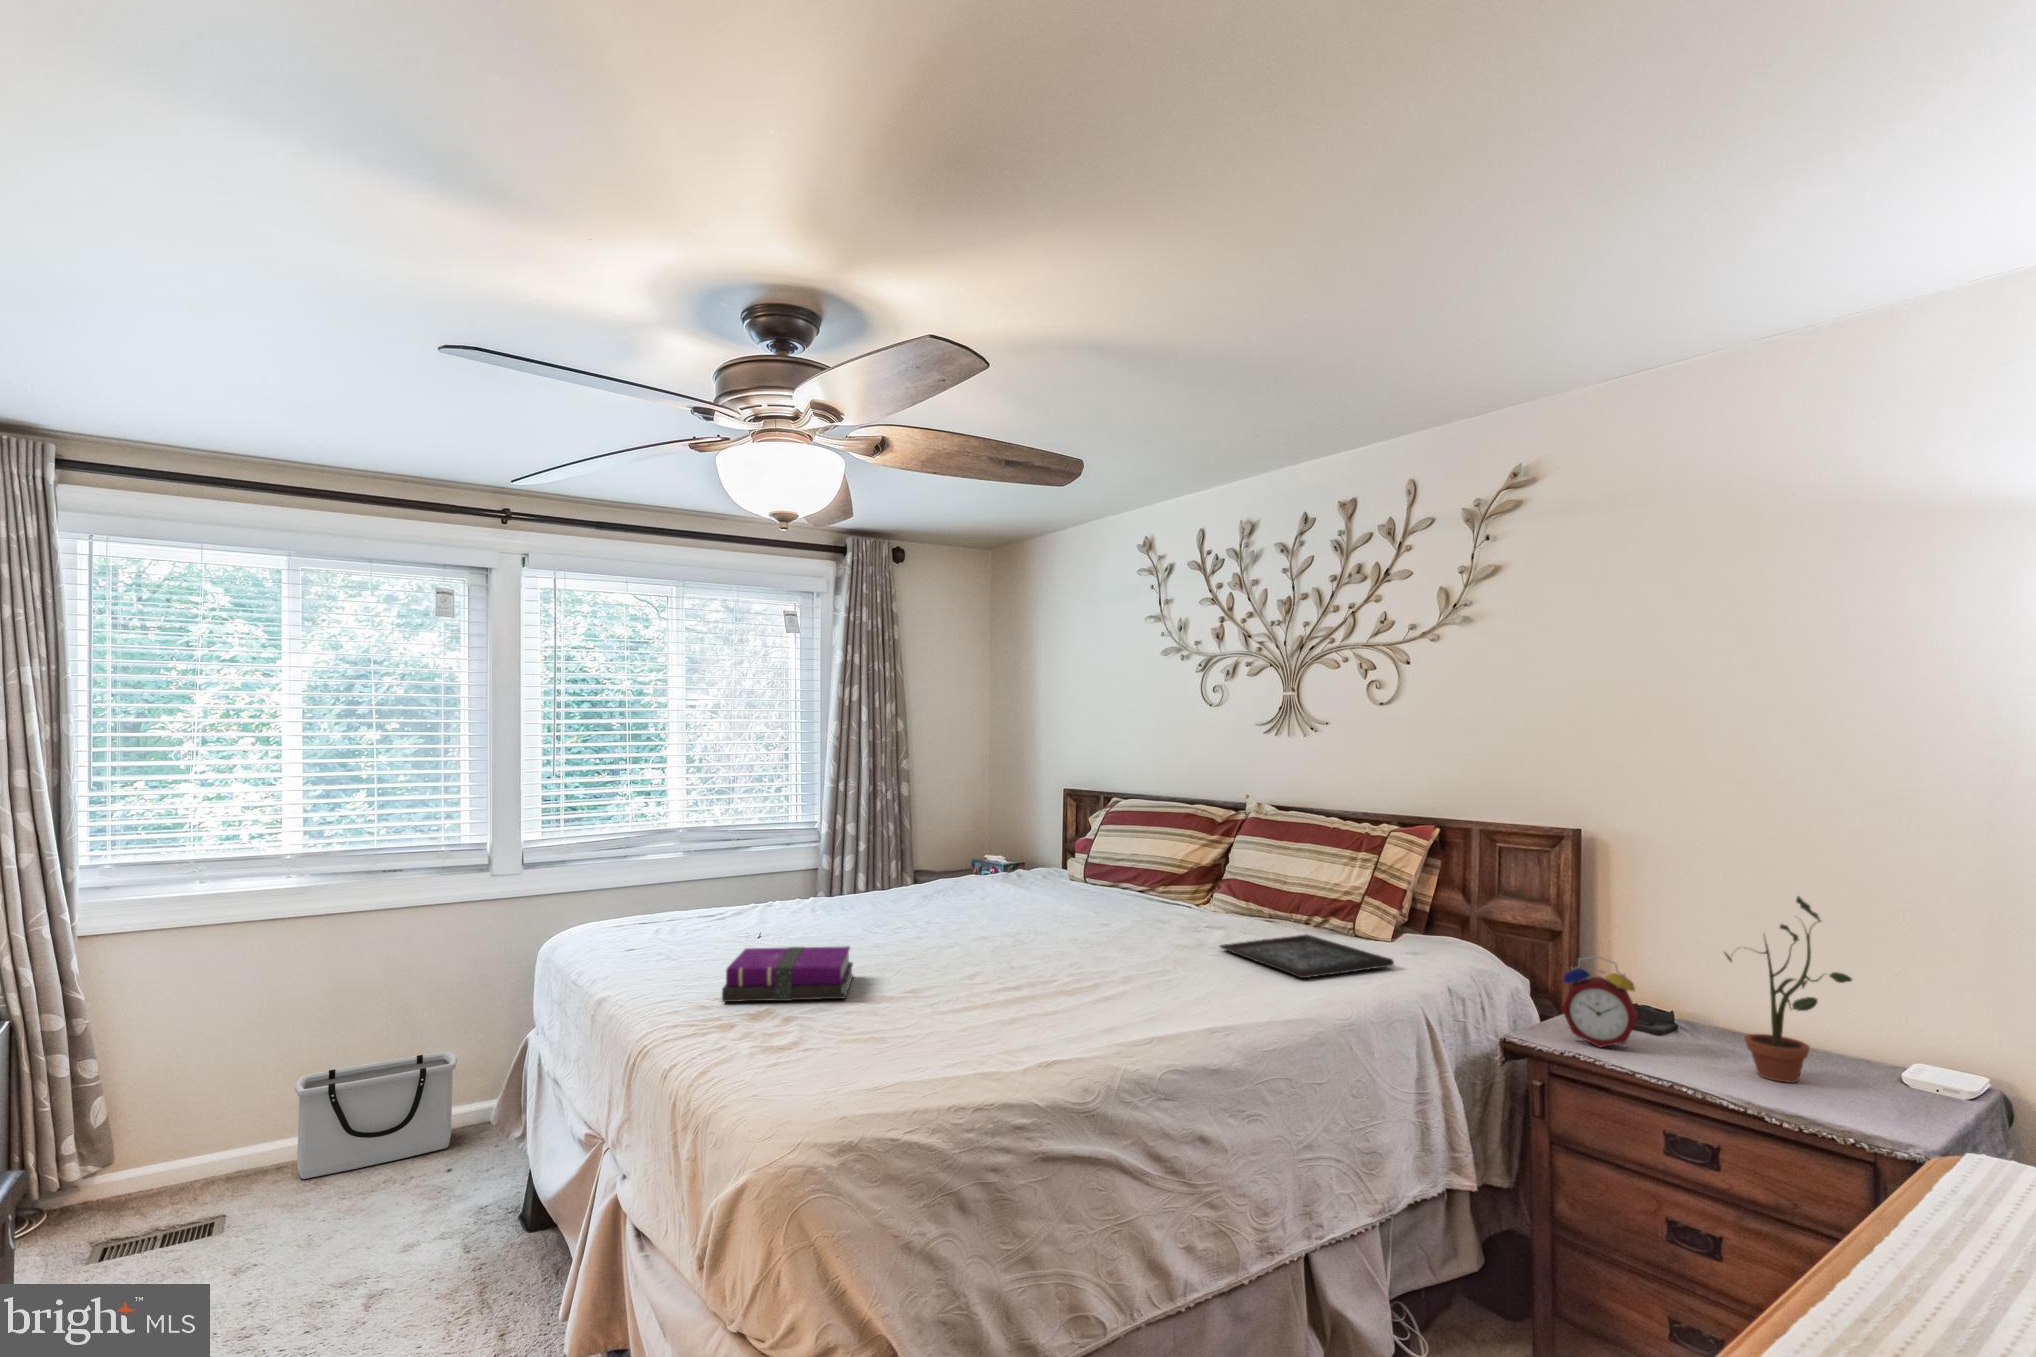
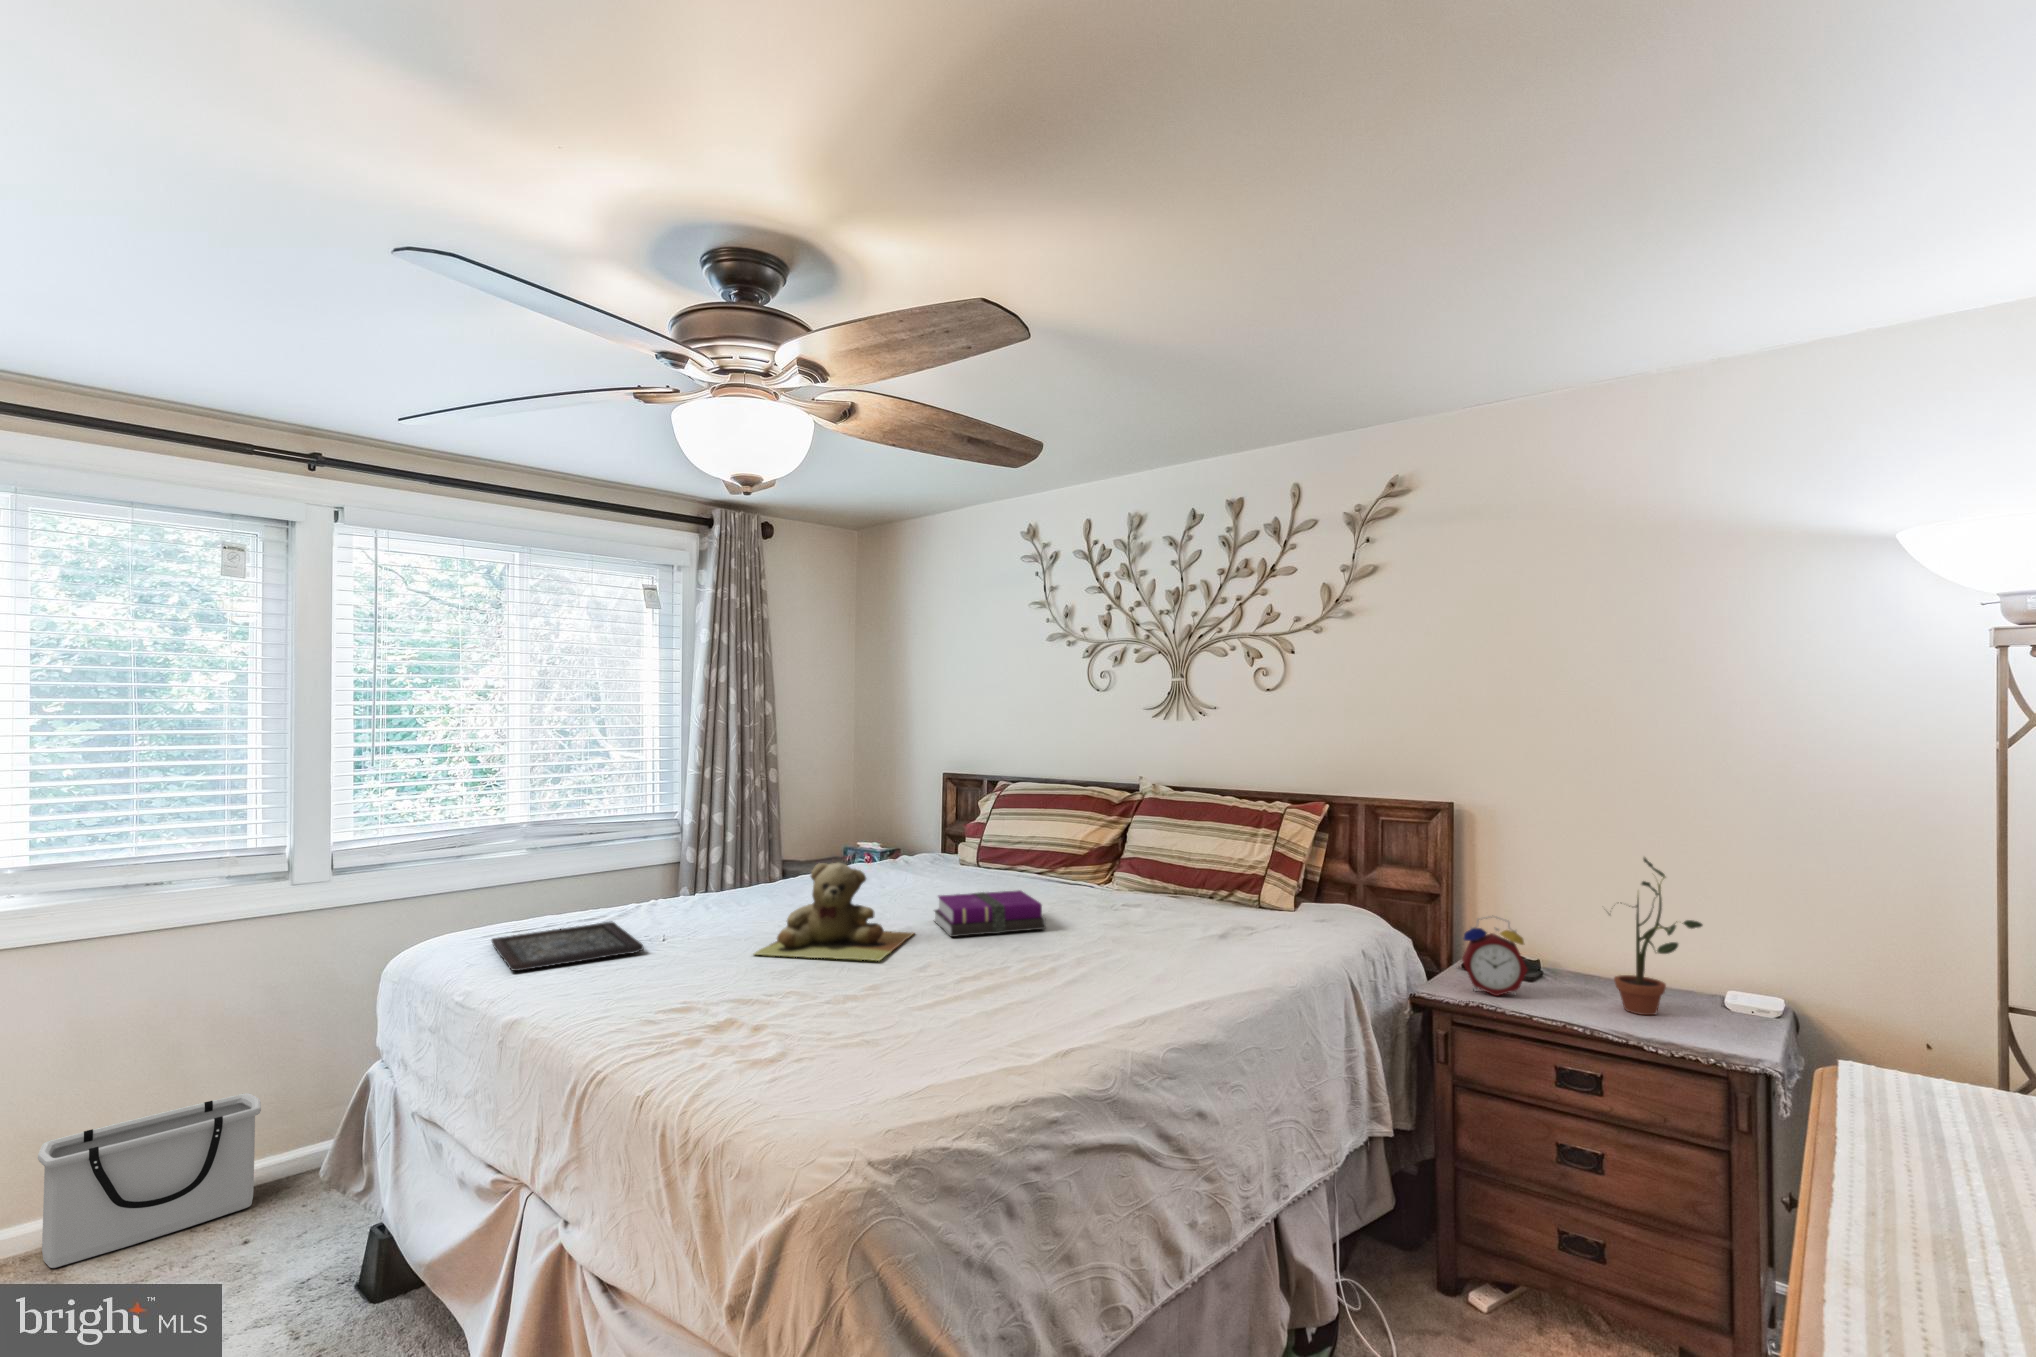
teddy bear: none [822,871,984,966] -> present [755,863,913,961]
tray: present [1220,935,1394,978] -> present [492,921,643,971]
notebook: present [722,946,853,1002] -> present [934,890,1046,937]

